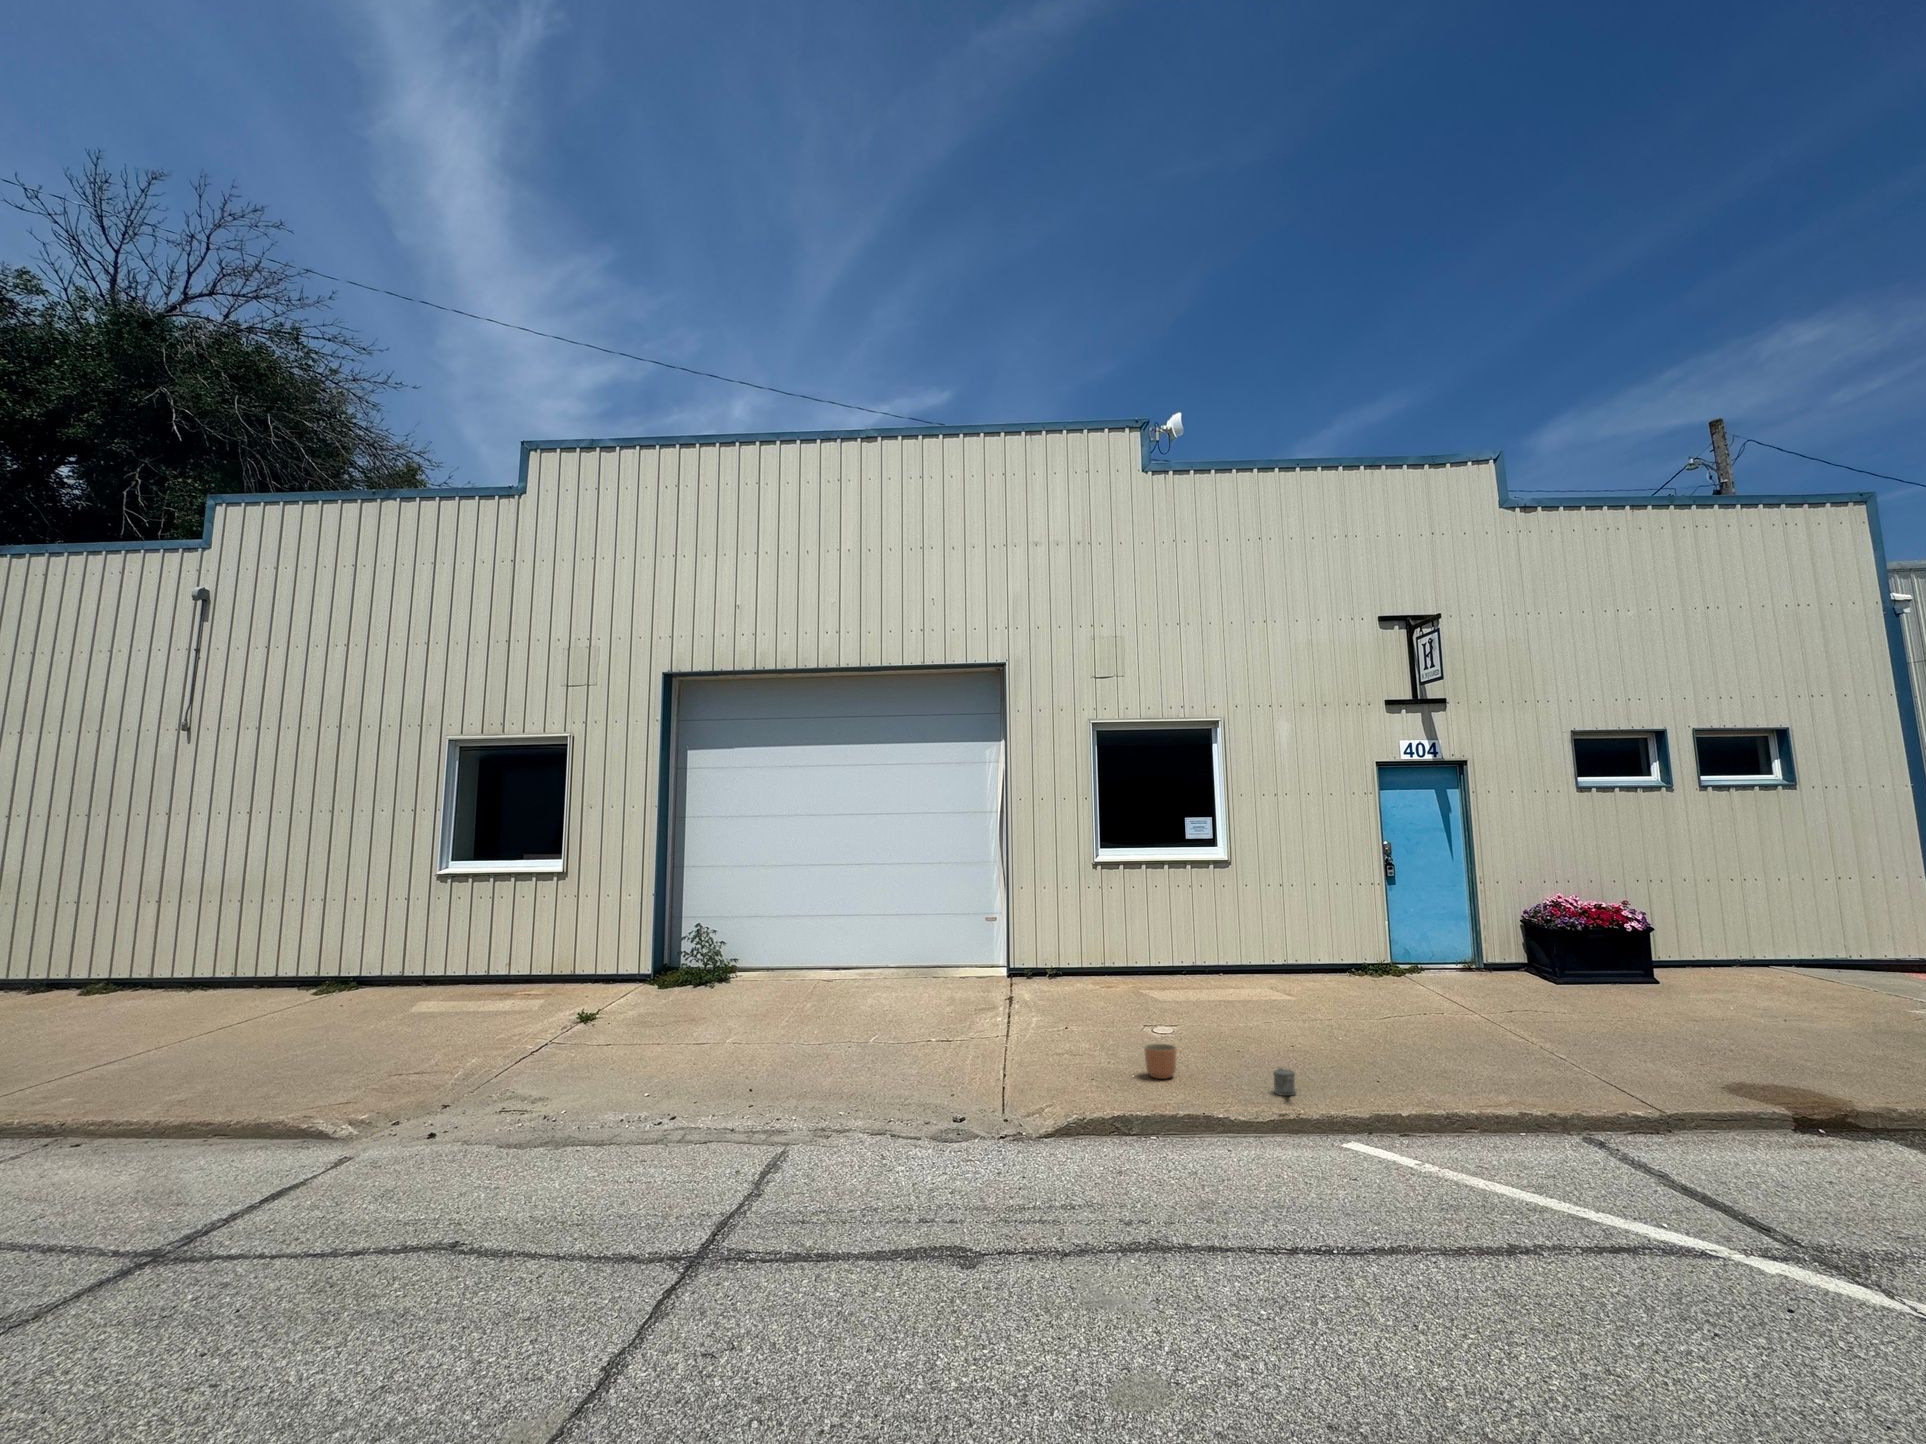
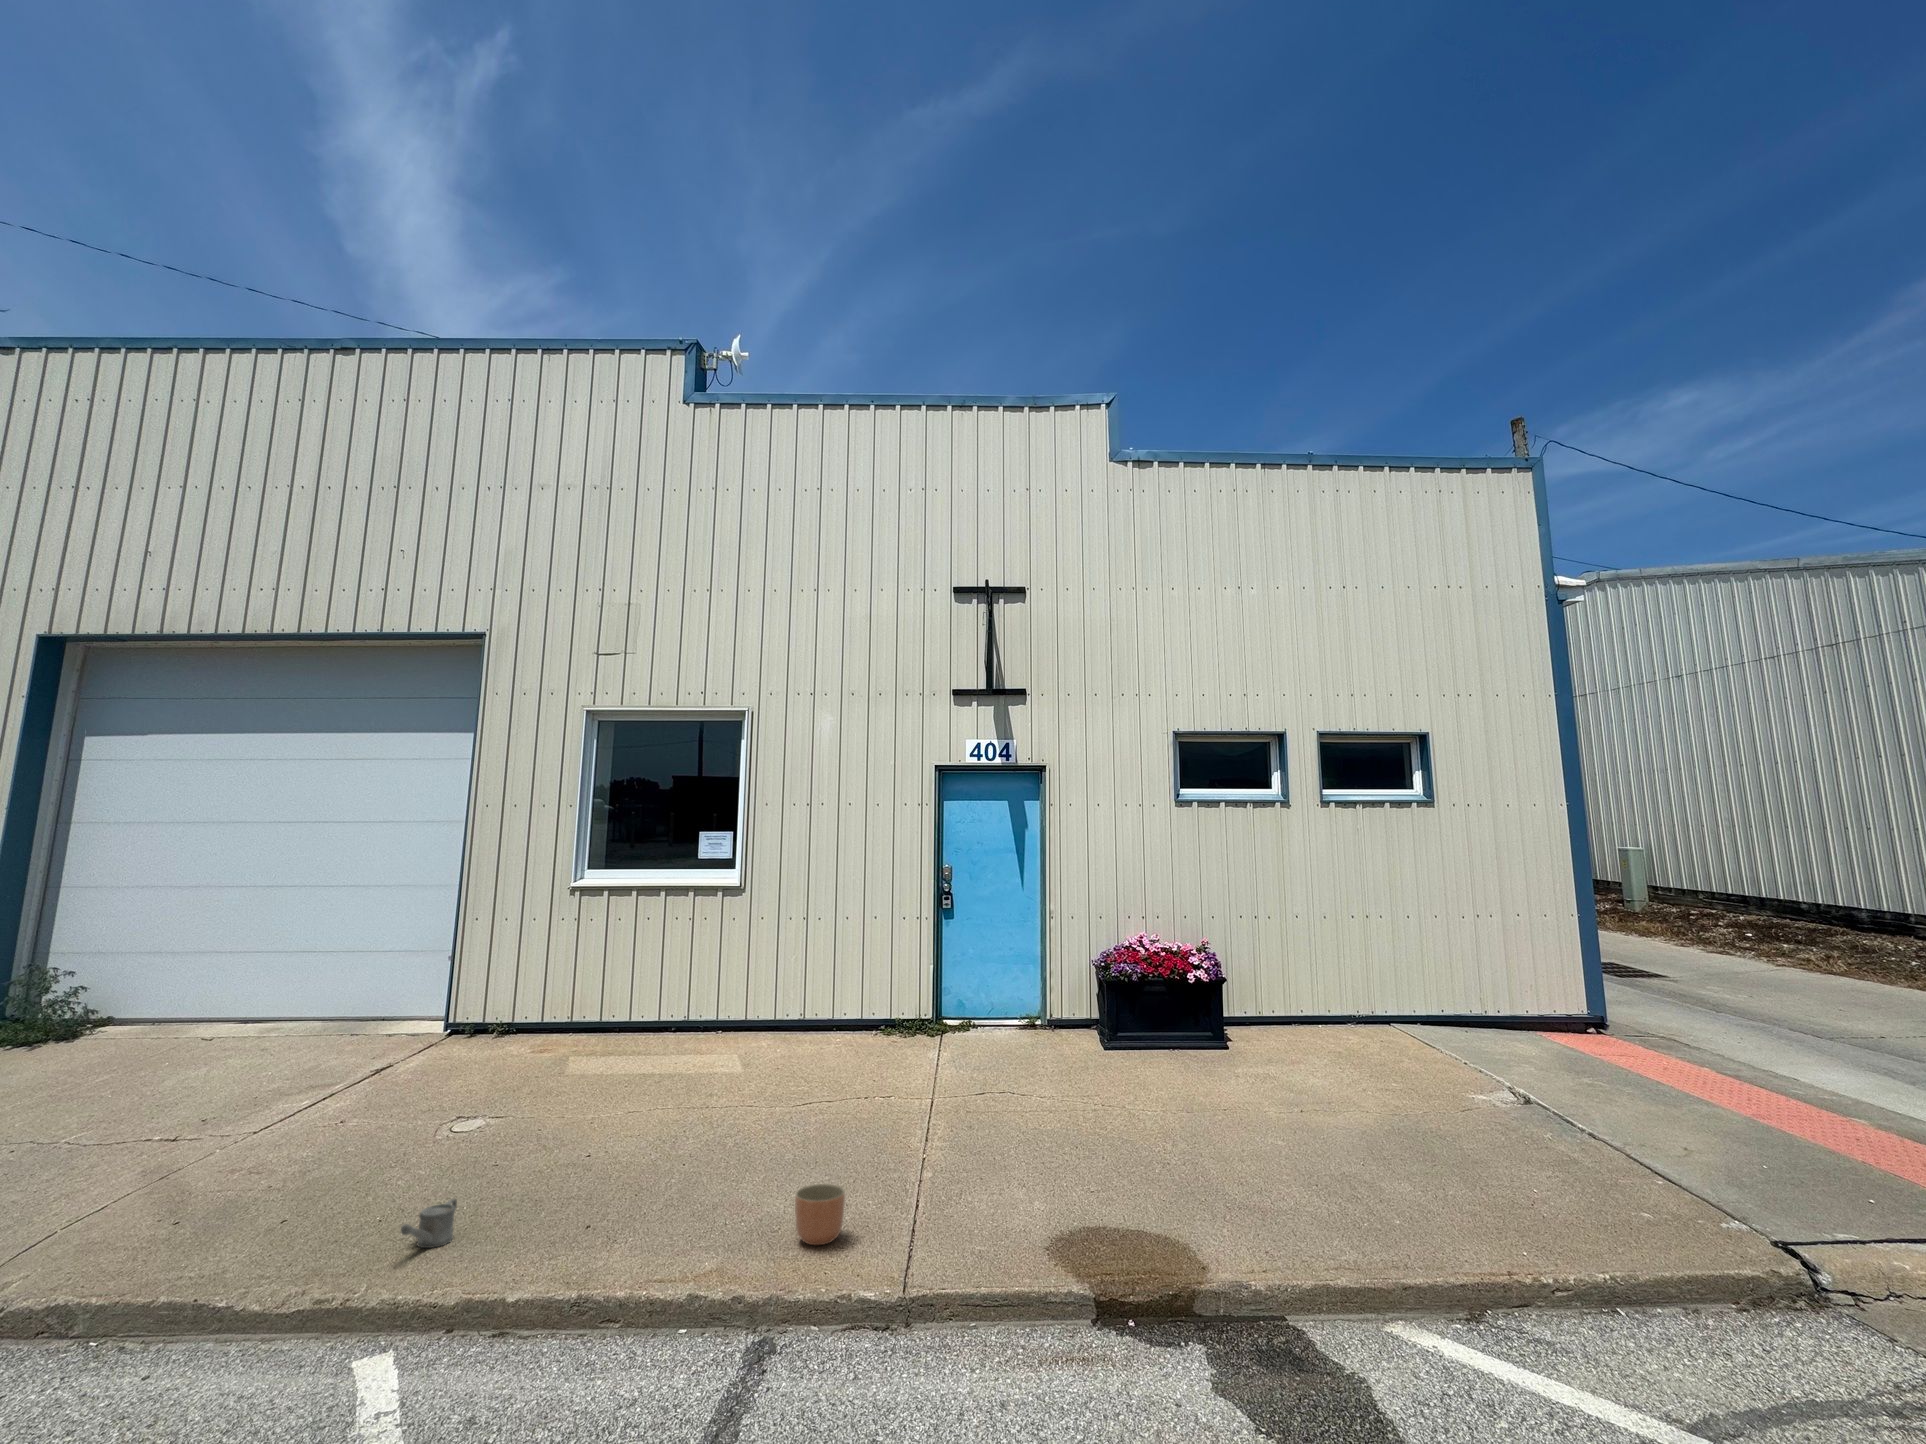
planter: present [1145,1044,1176,1079] -> present [795,1184,845,1245]

